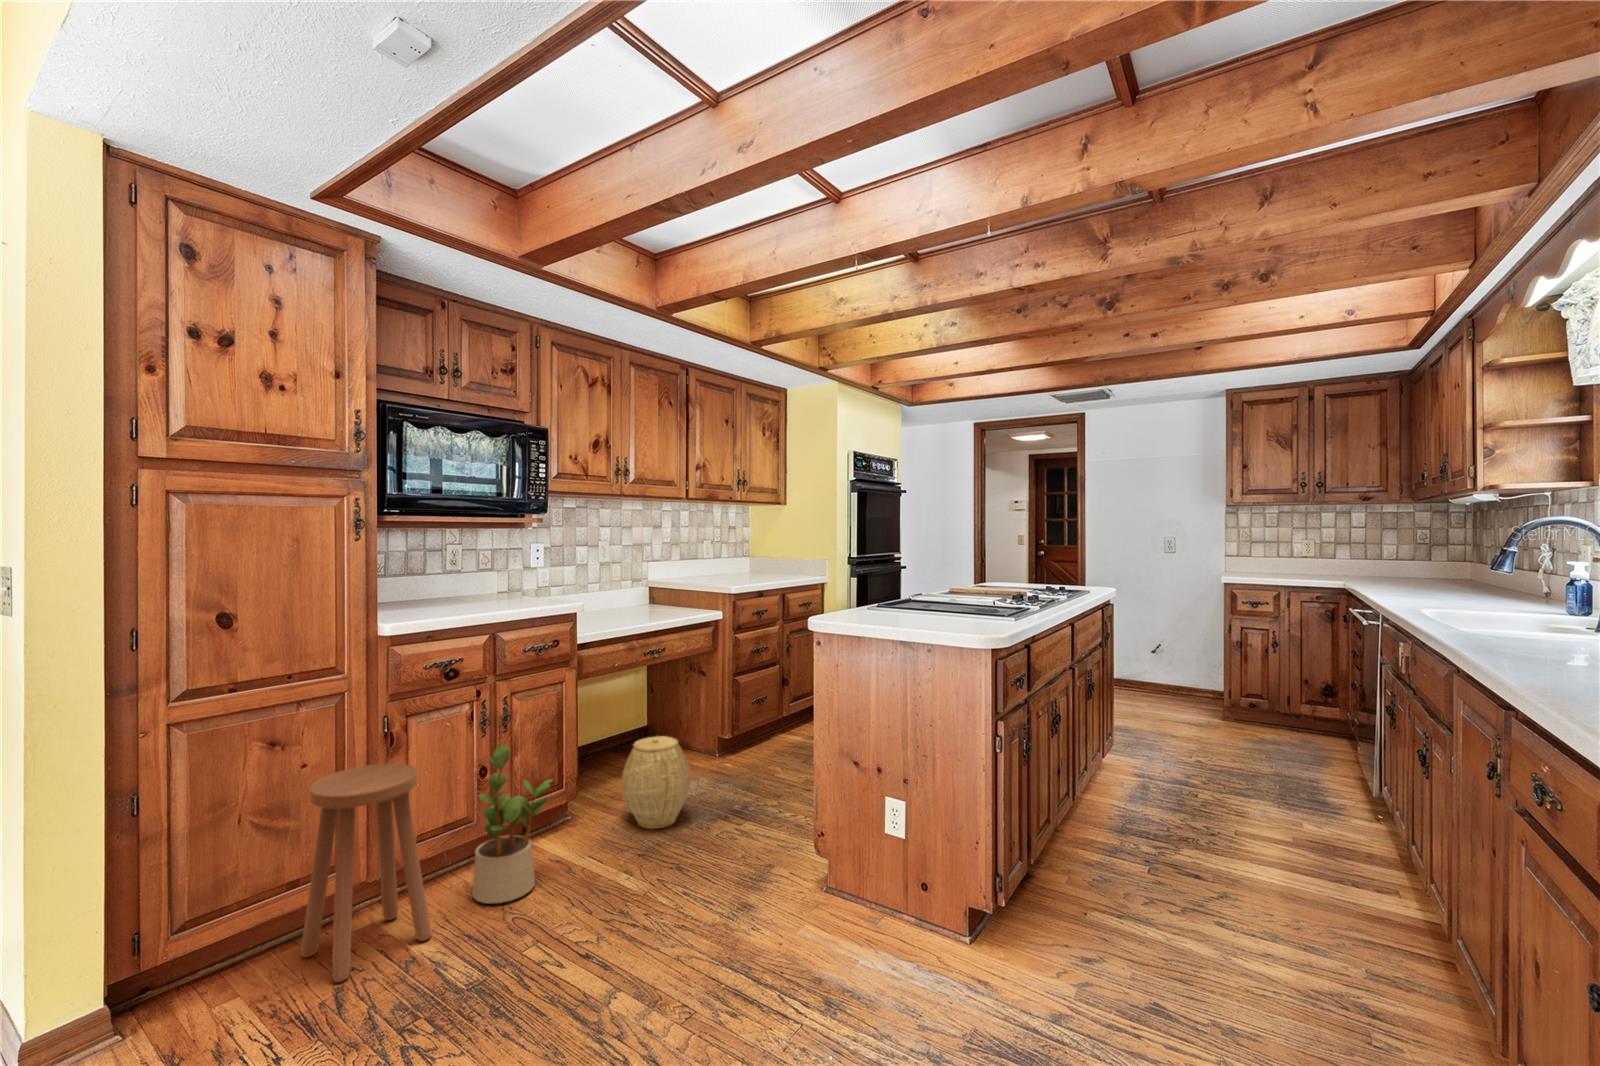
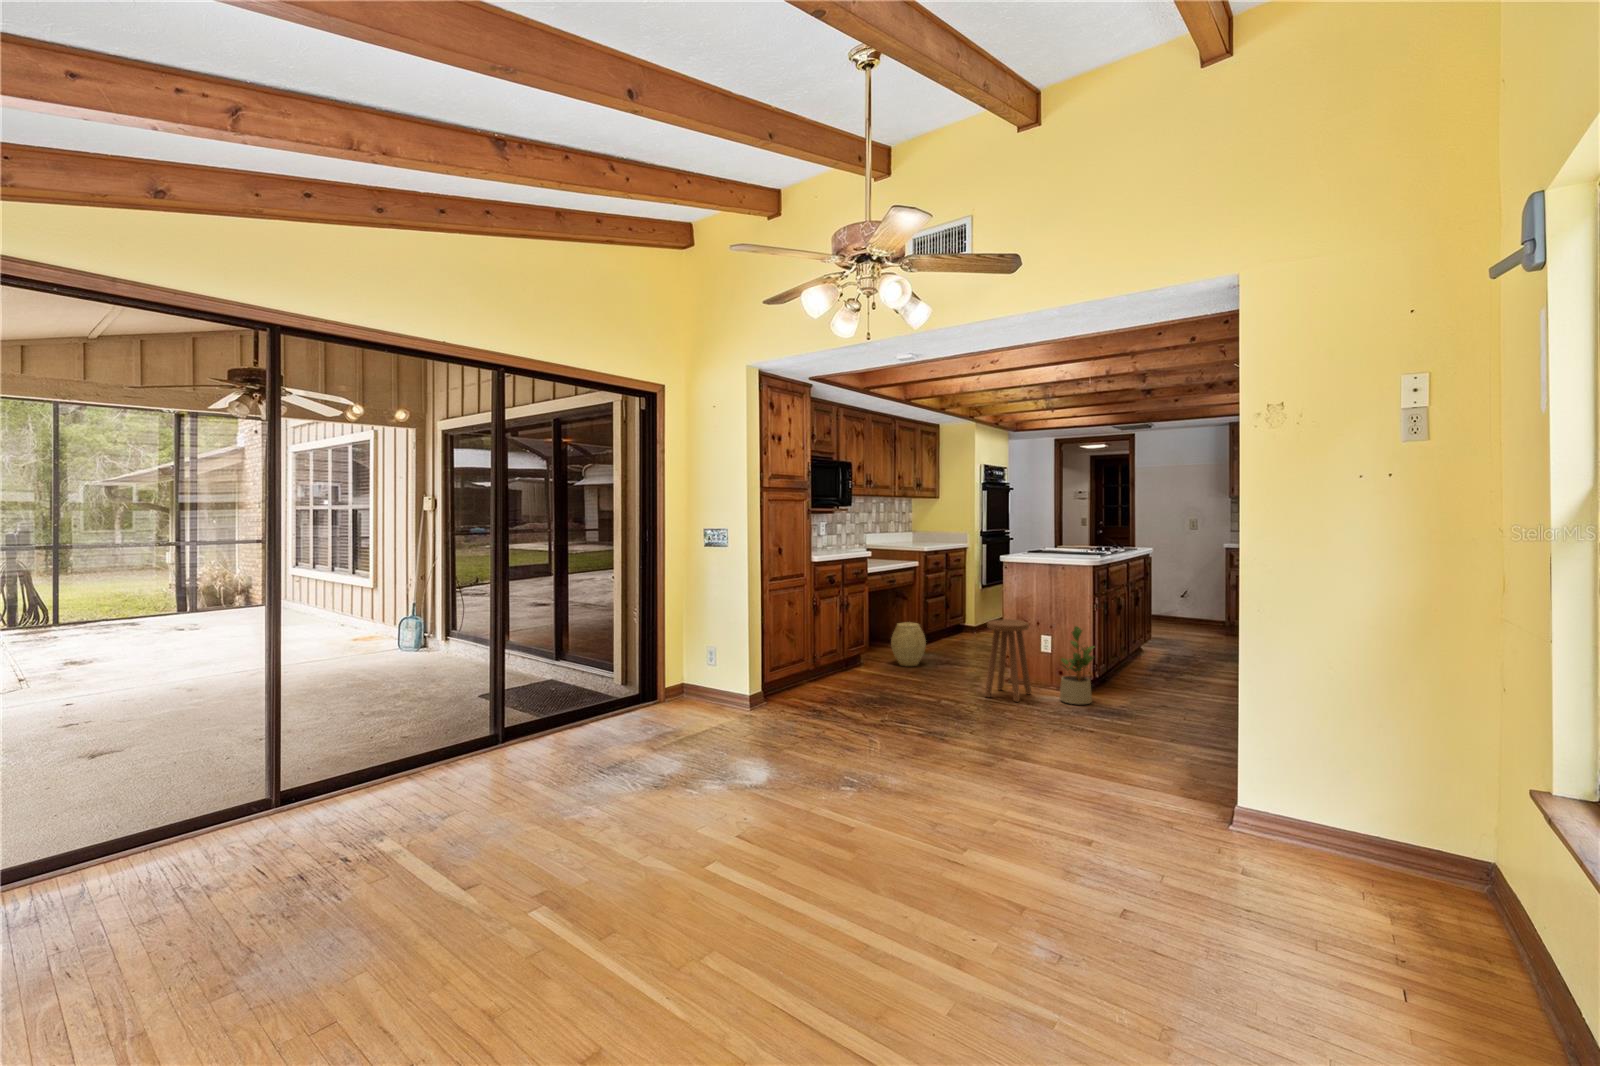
potted plant: present [472,745,552,903] -> present [1060,626,1094,704]
stool: present [301,763,431,982] -> present [985,619,1031,702]

